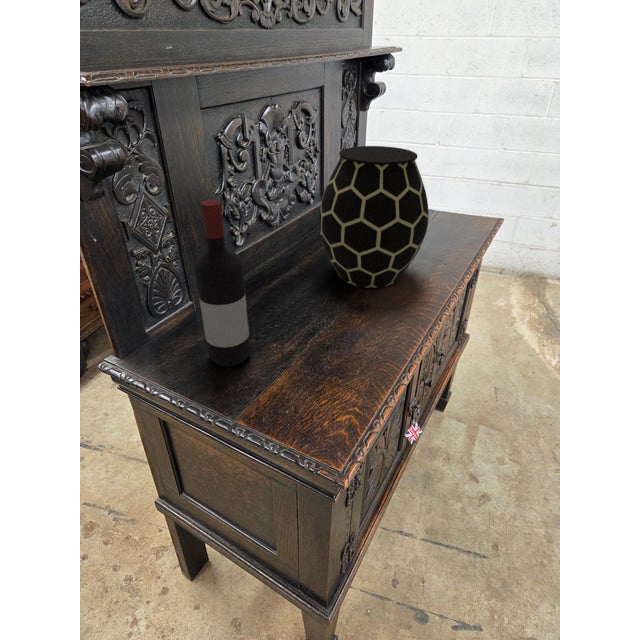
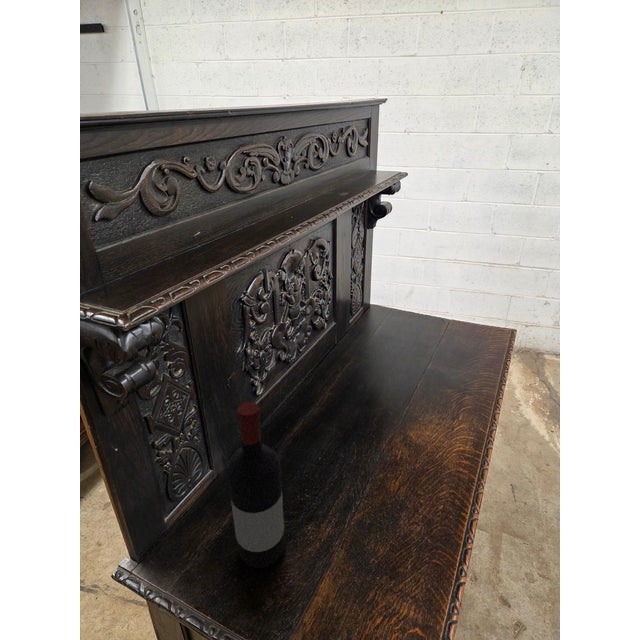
vase: present [319,146,429,288] -> none [342,286,457,432]

